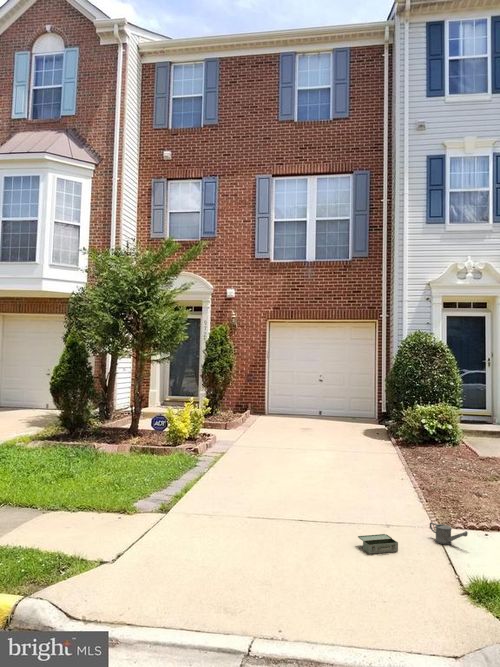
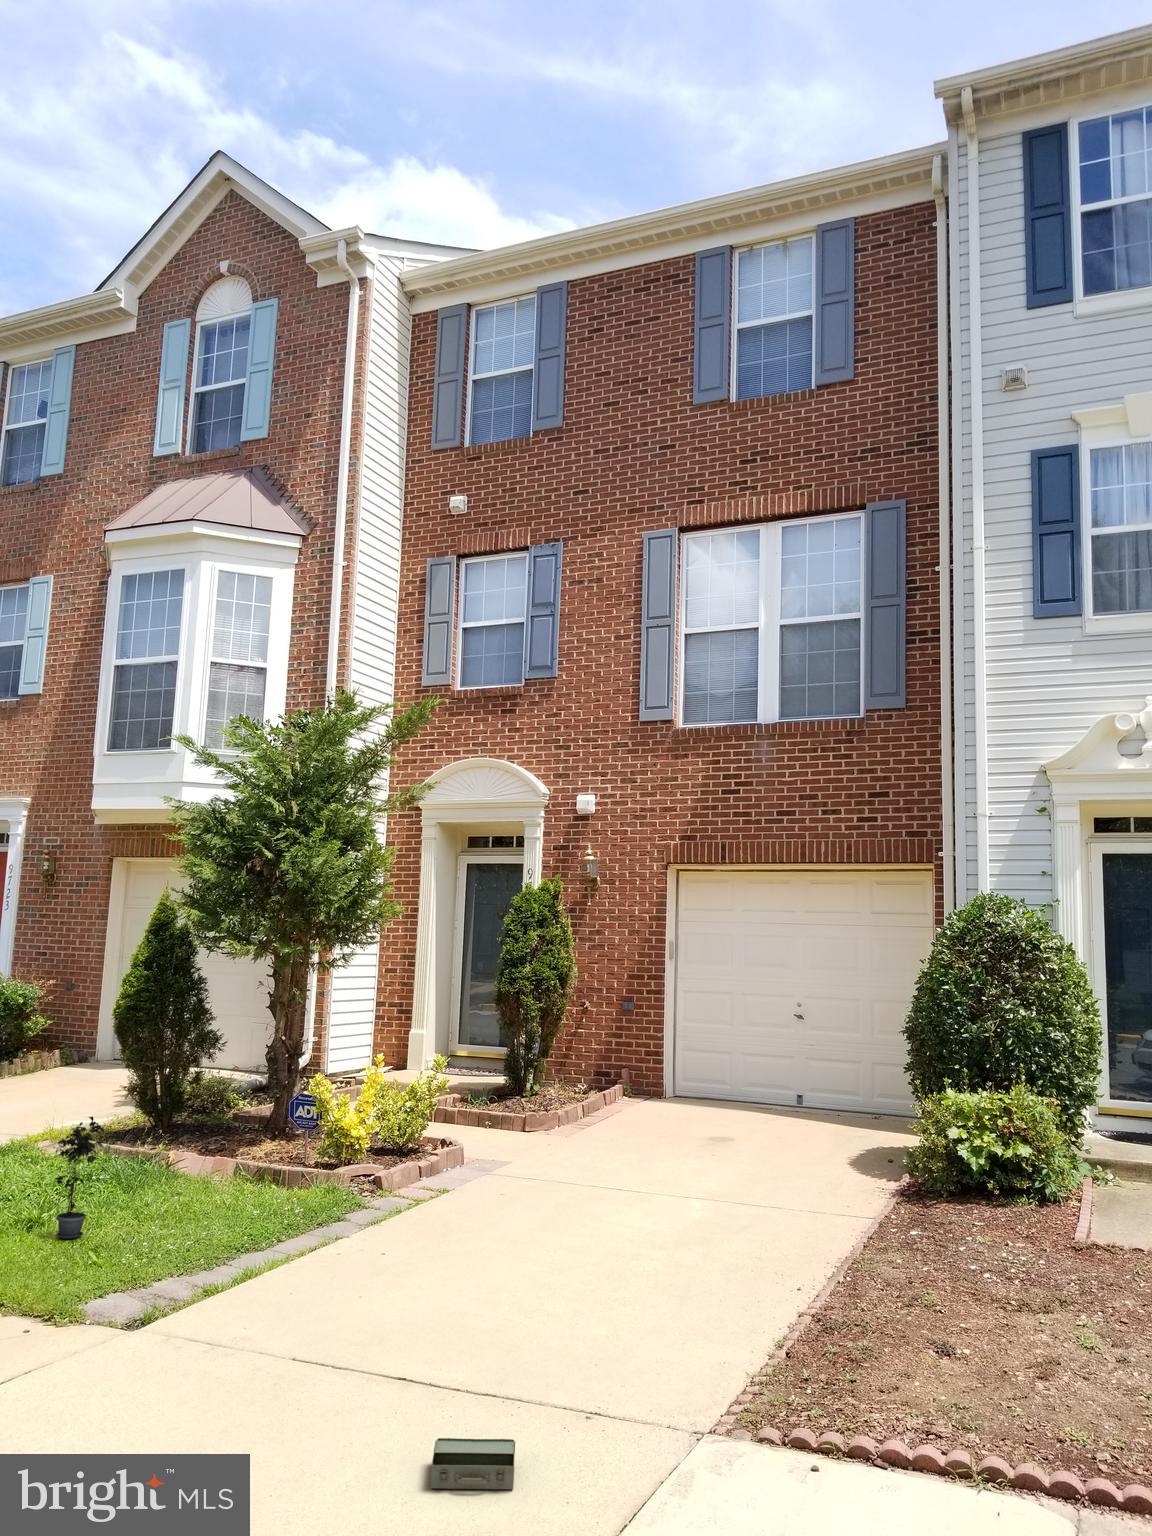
potted plant: none [88,423,112,477] -> present [54,1117,104,1239]
watering can: present [430,522,468,545] -> none [647,1419,702,1485]

